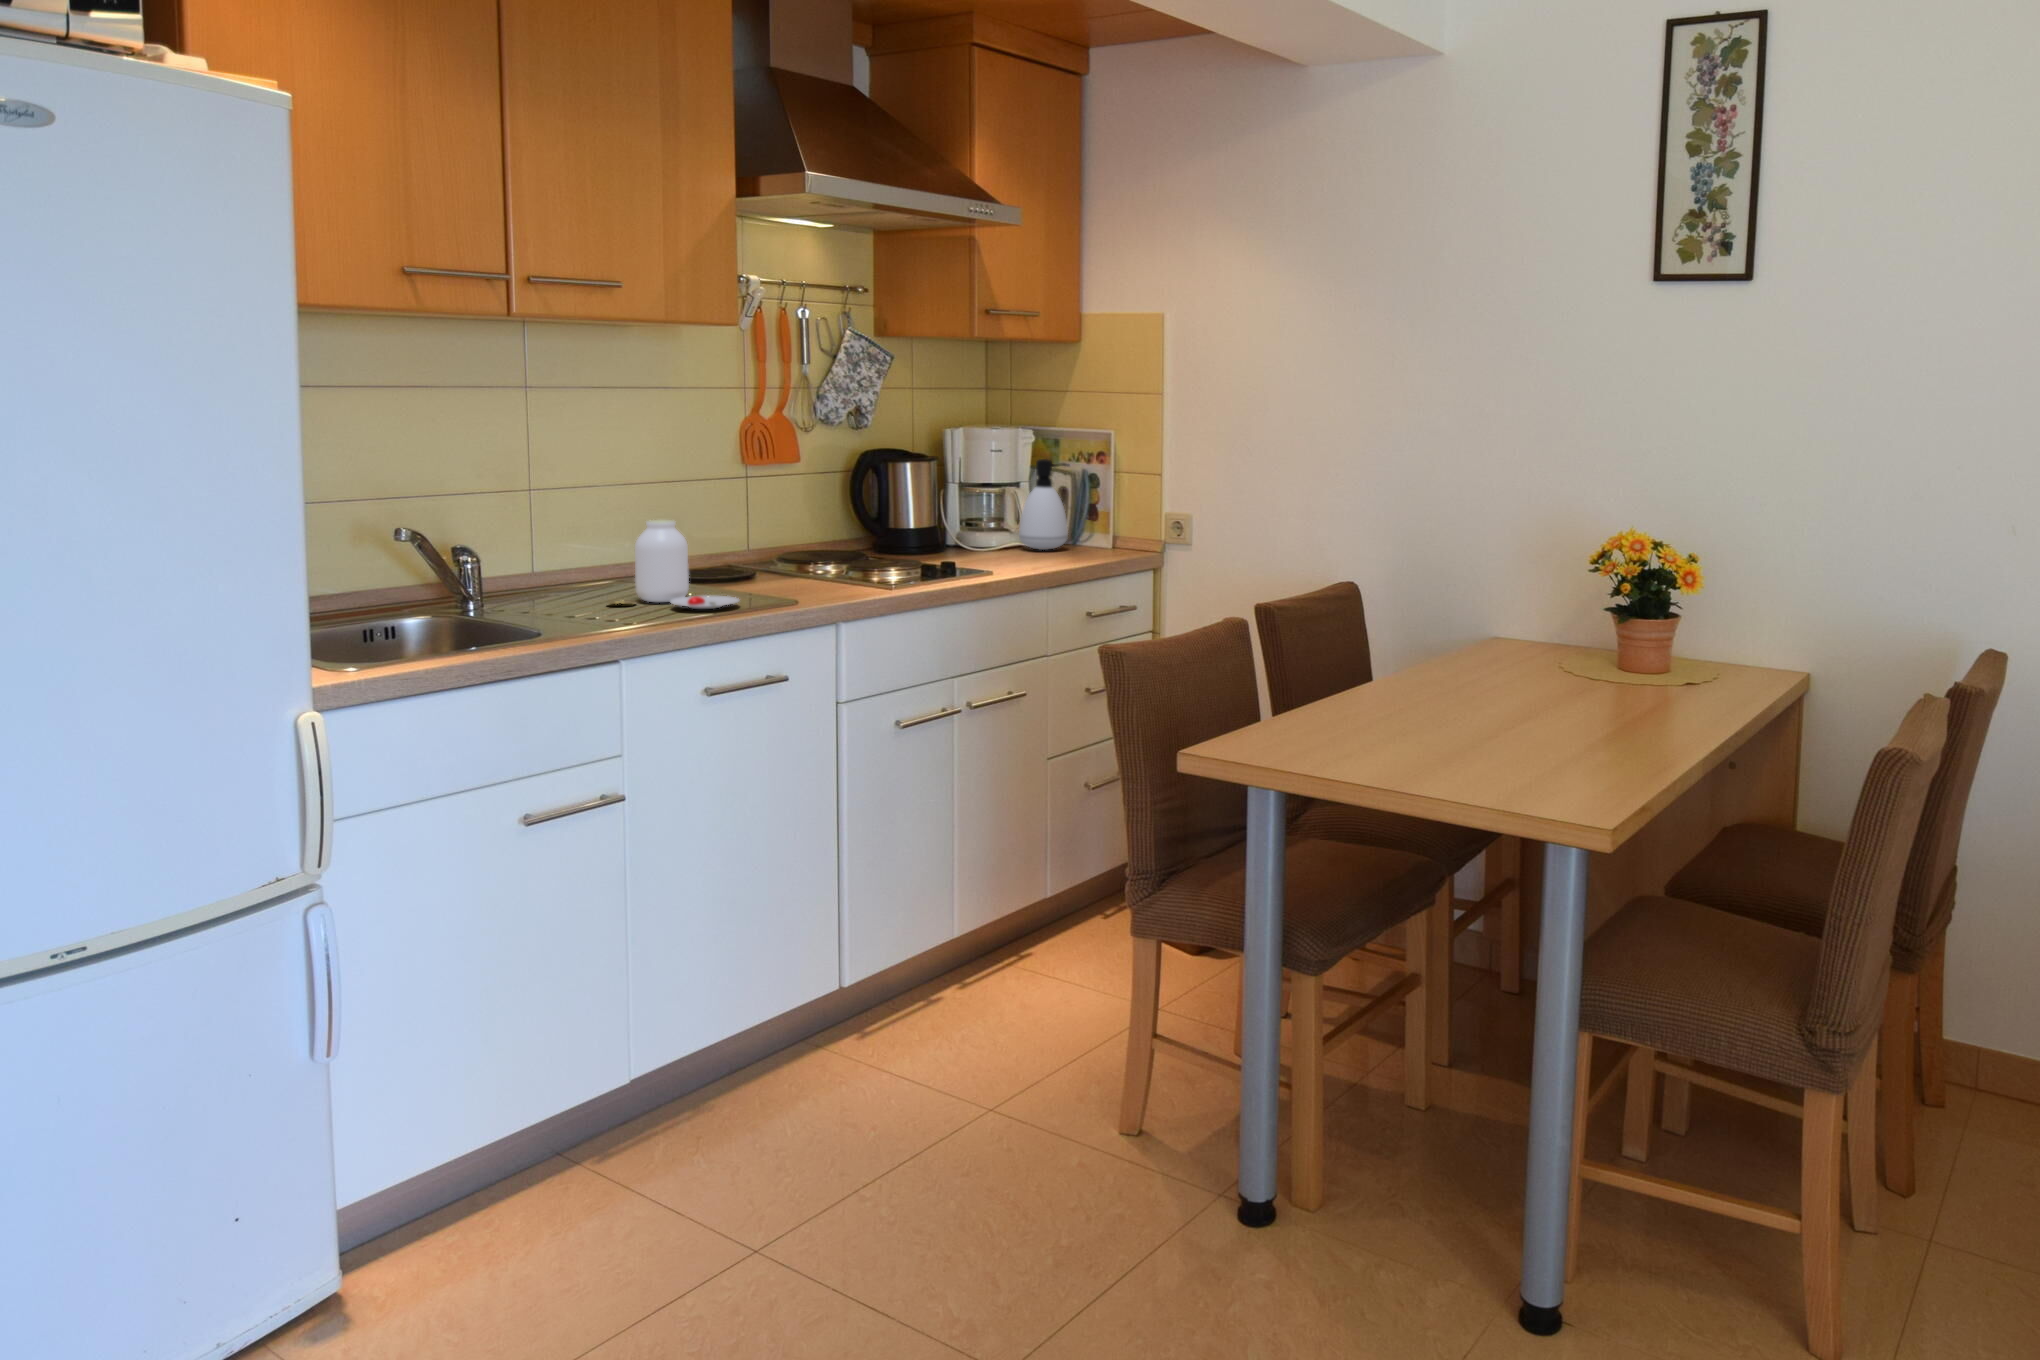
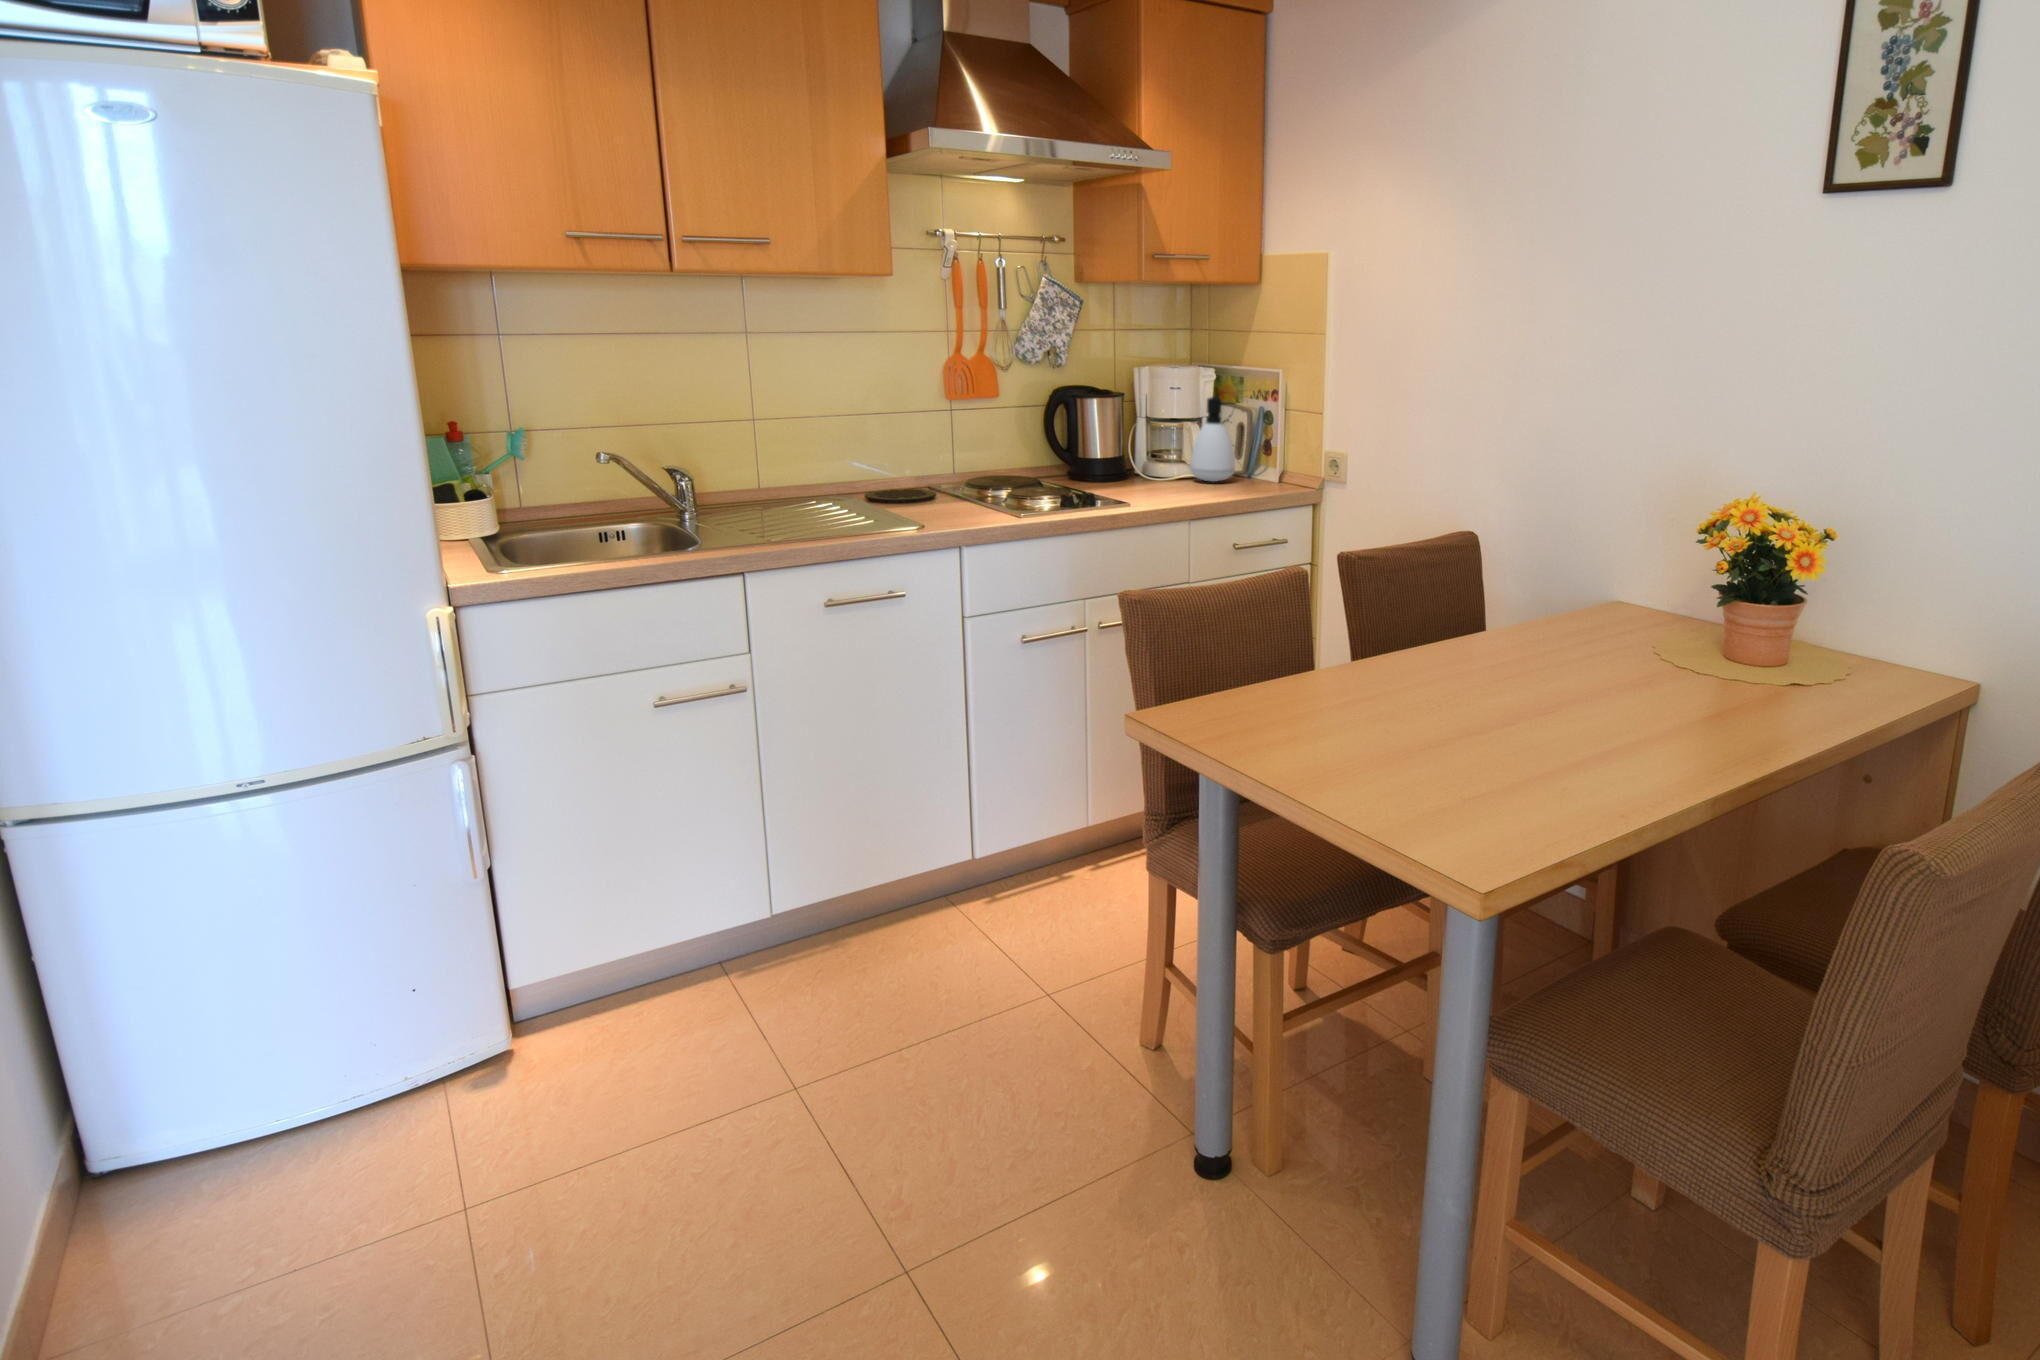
jar: present [609,520,739,609] -> none [743,443,844,525]

